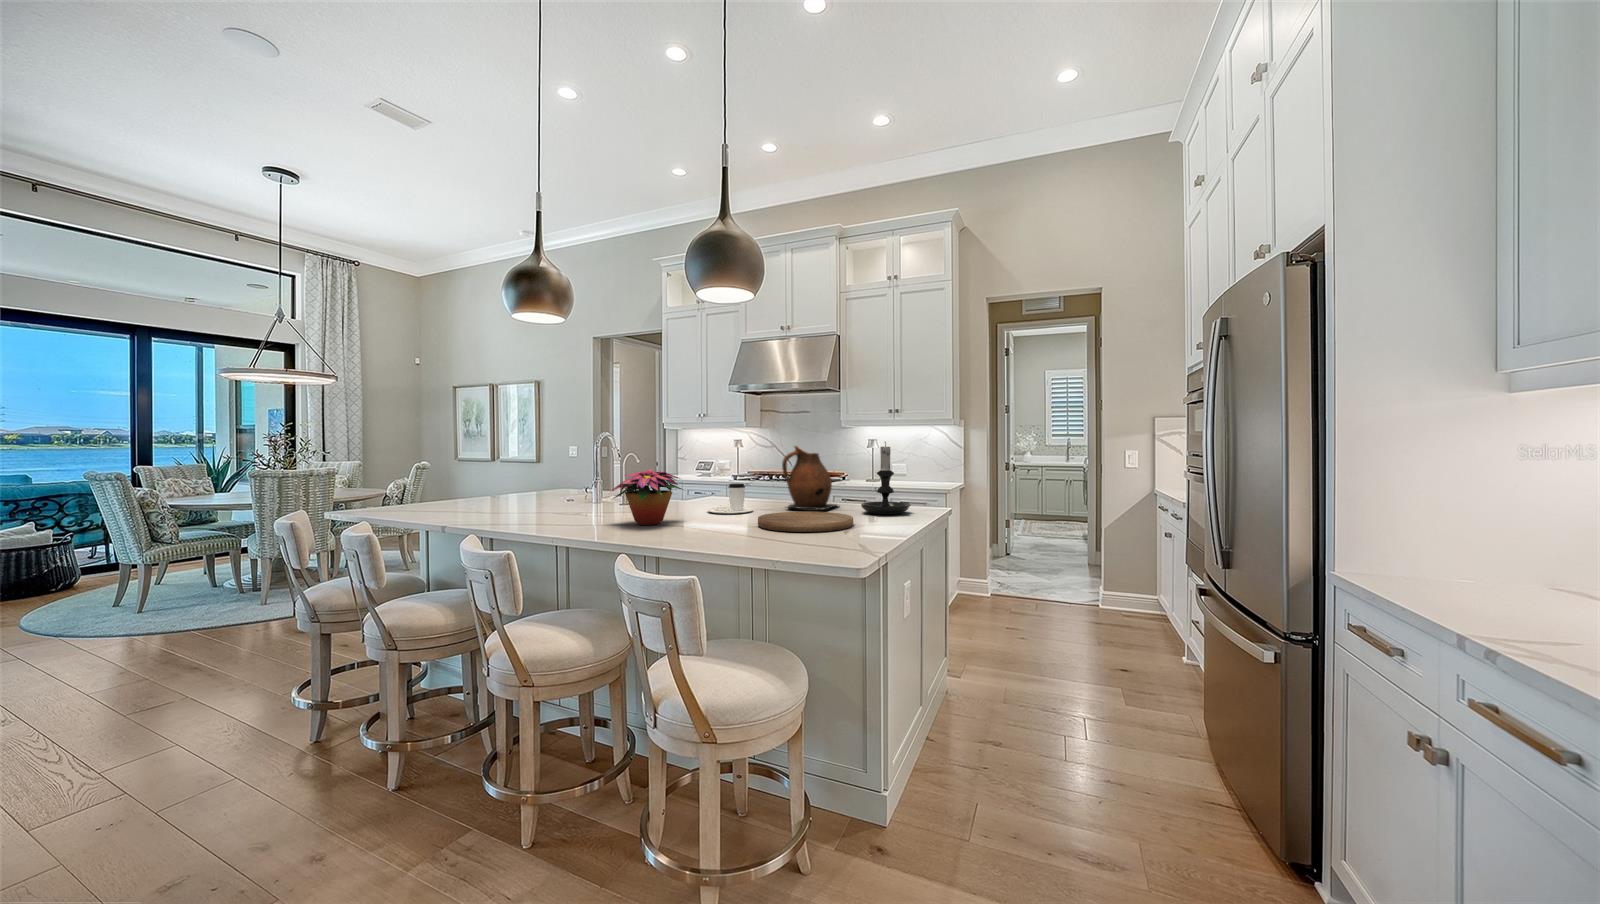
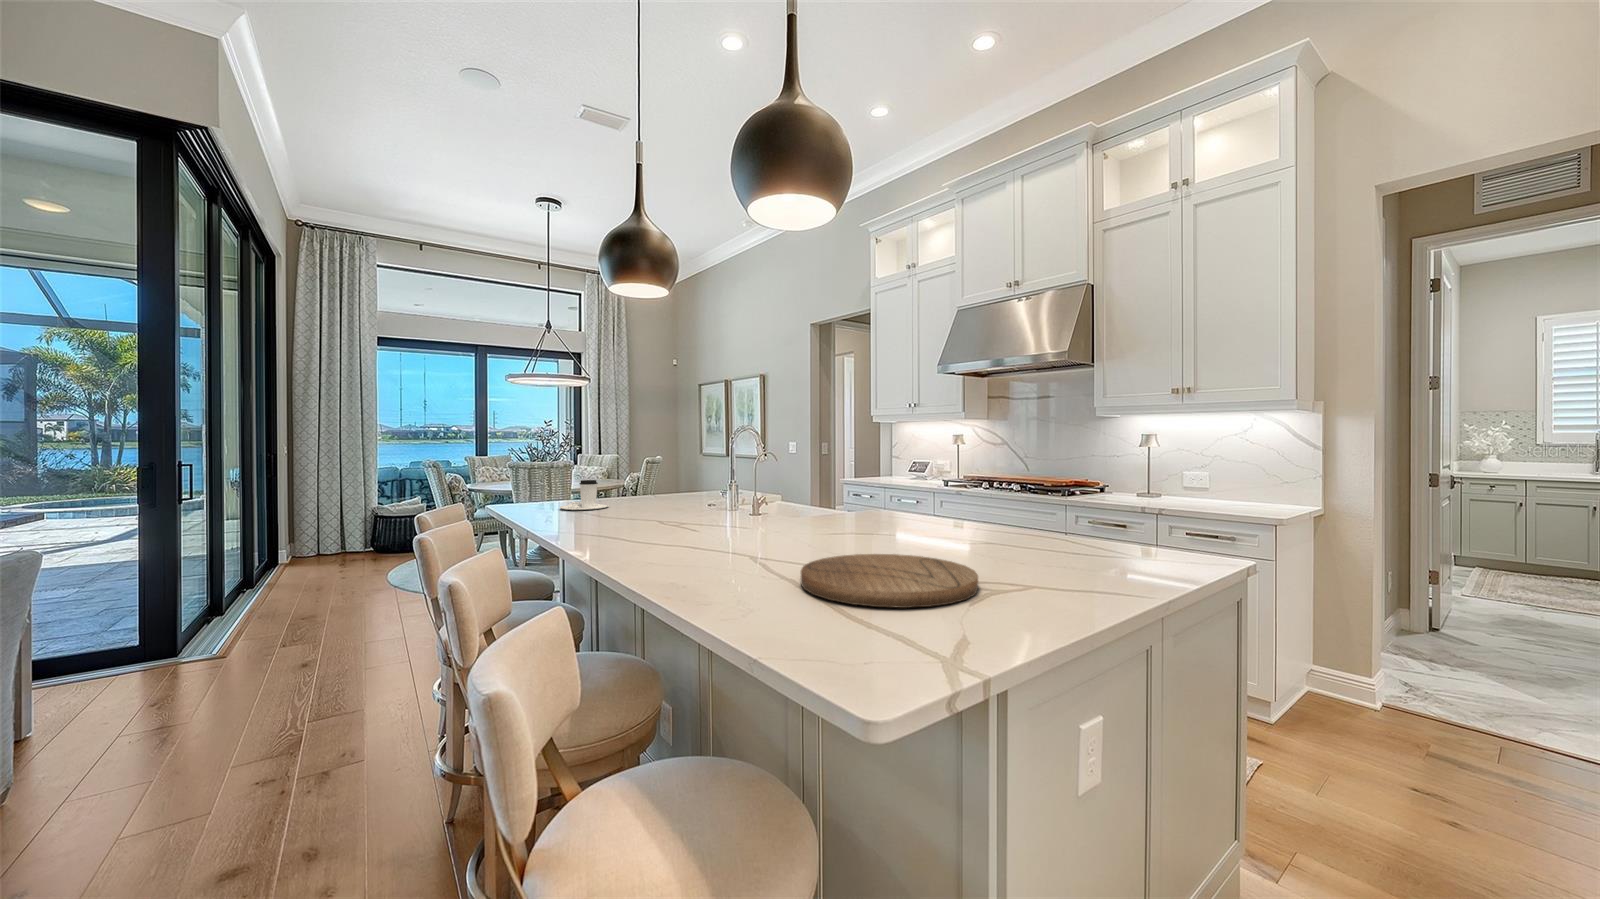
candle holder: present [861,442,911,515] -> none [1027,433,1137,575]
ceramic pitcher: present [782,446,837,510] -> none [909,441,1012,553]
flower arrangement: present [612,469,683,525] -> none [617,473,737,557]
coffee cup: present [708,483,753,514] -> present [560,480,609,510]

